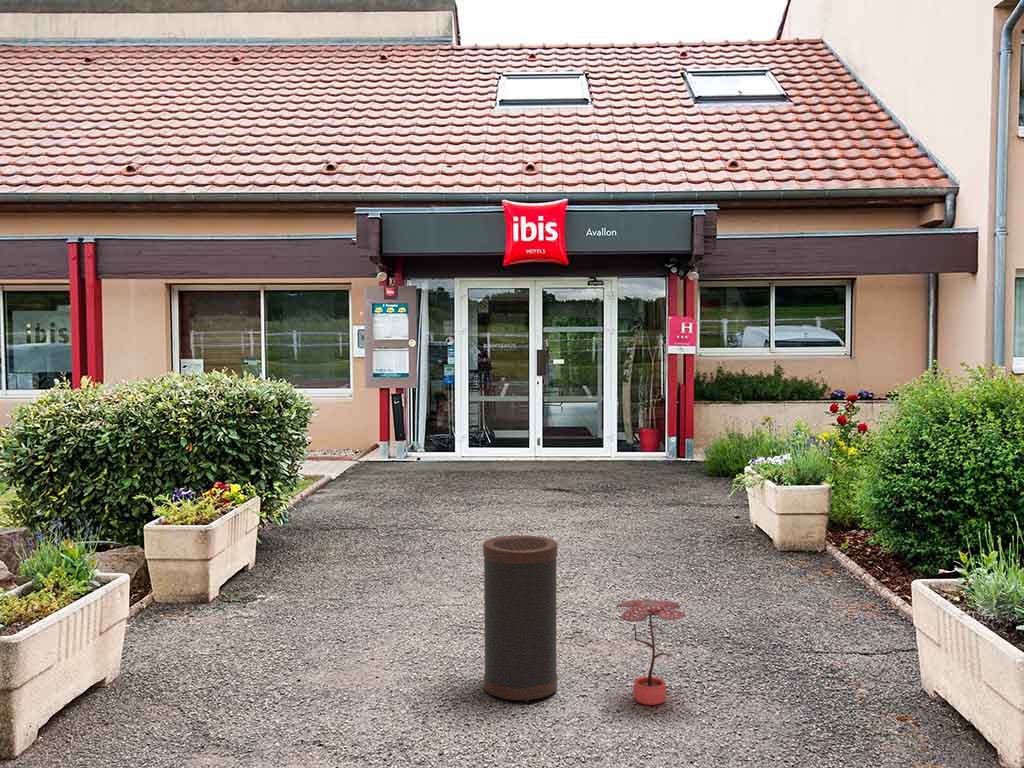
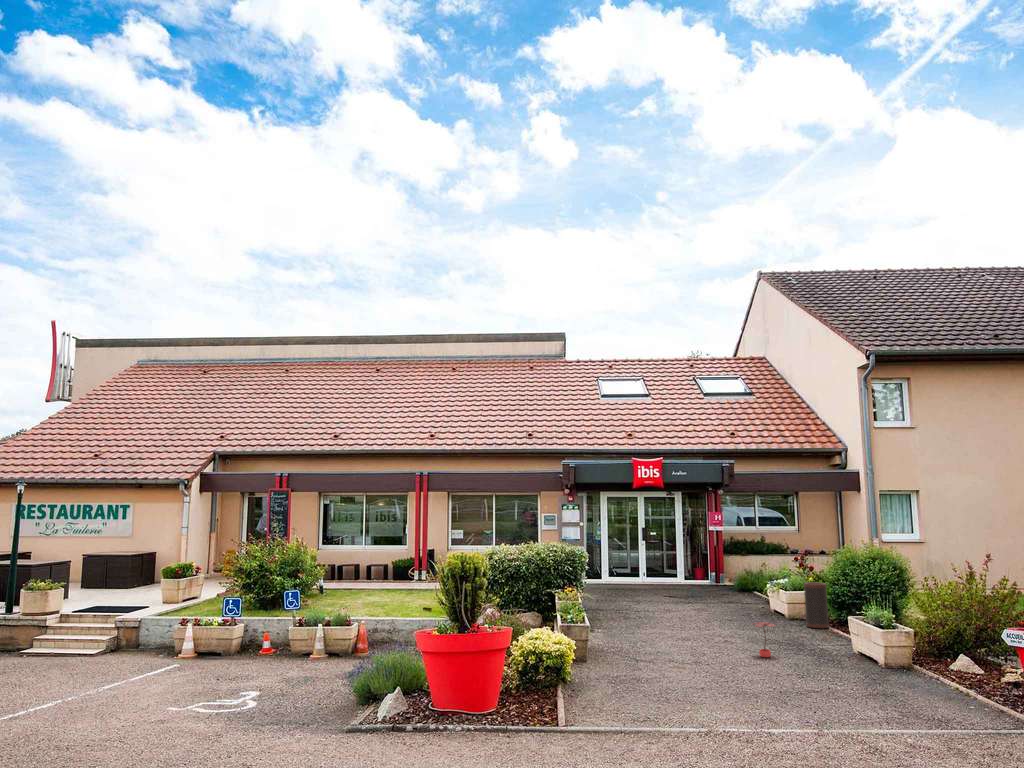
trash can: present [483,535,557,702] -> present [804,582,829,629]

